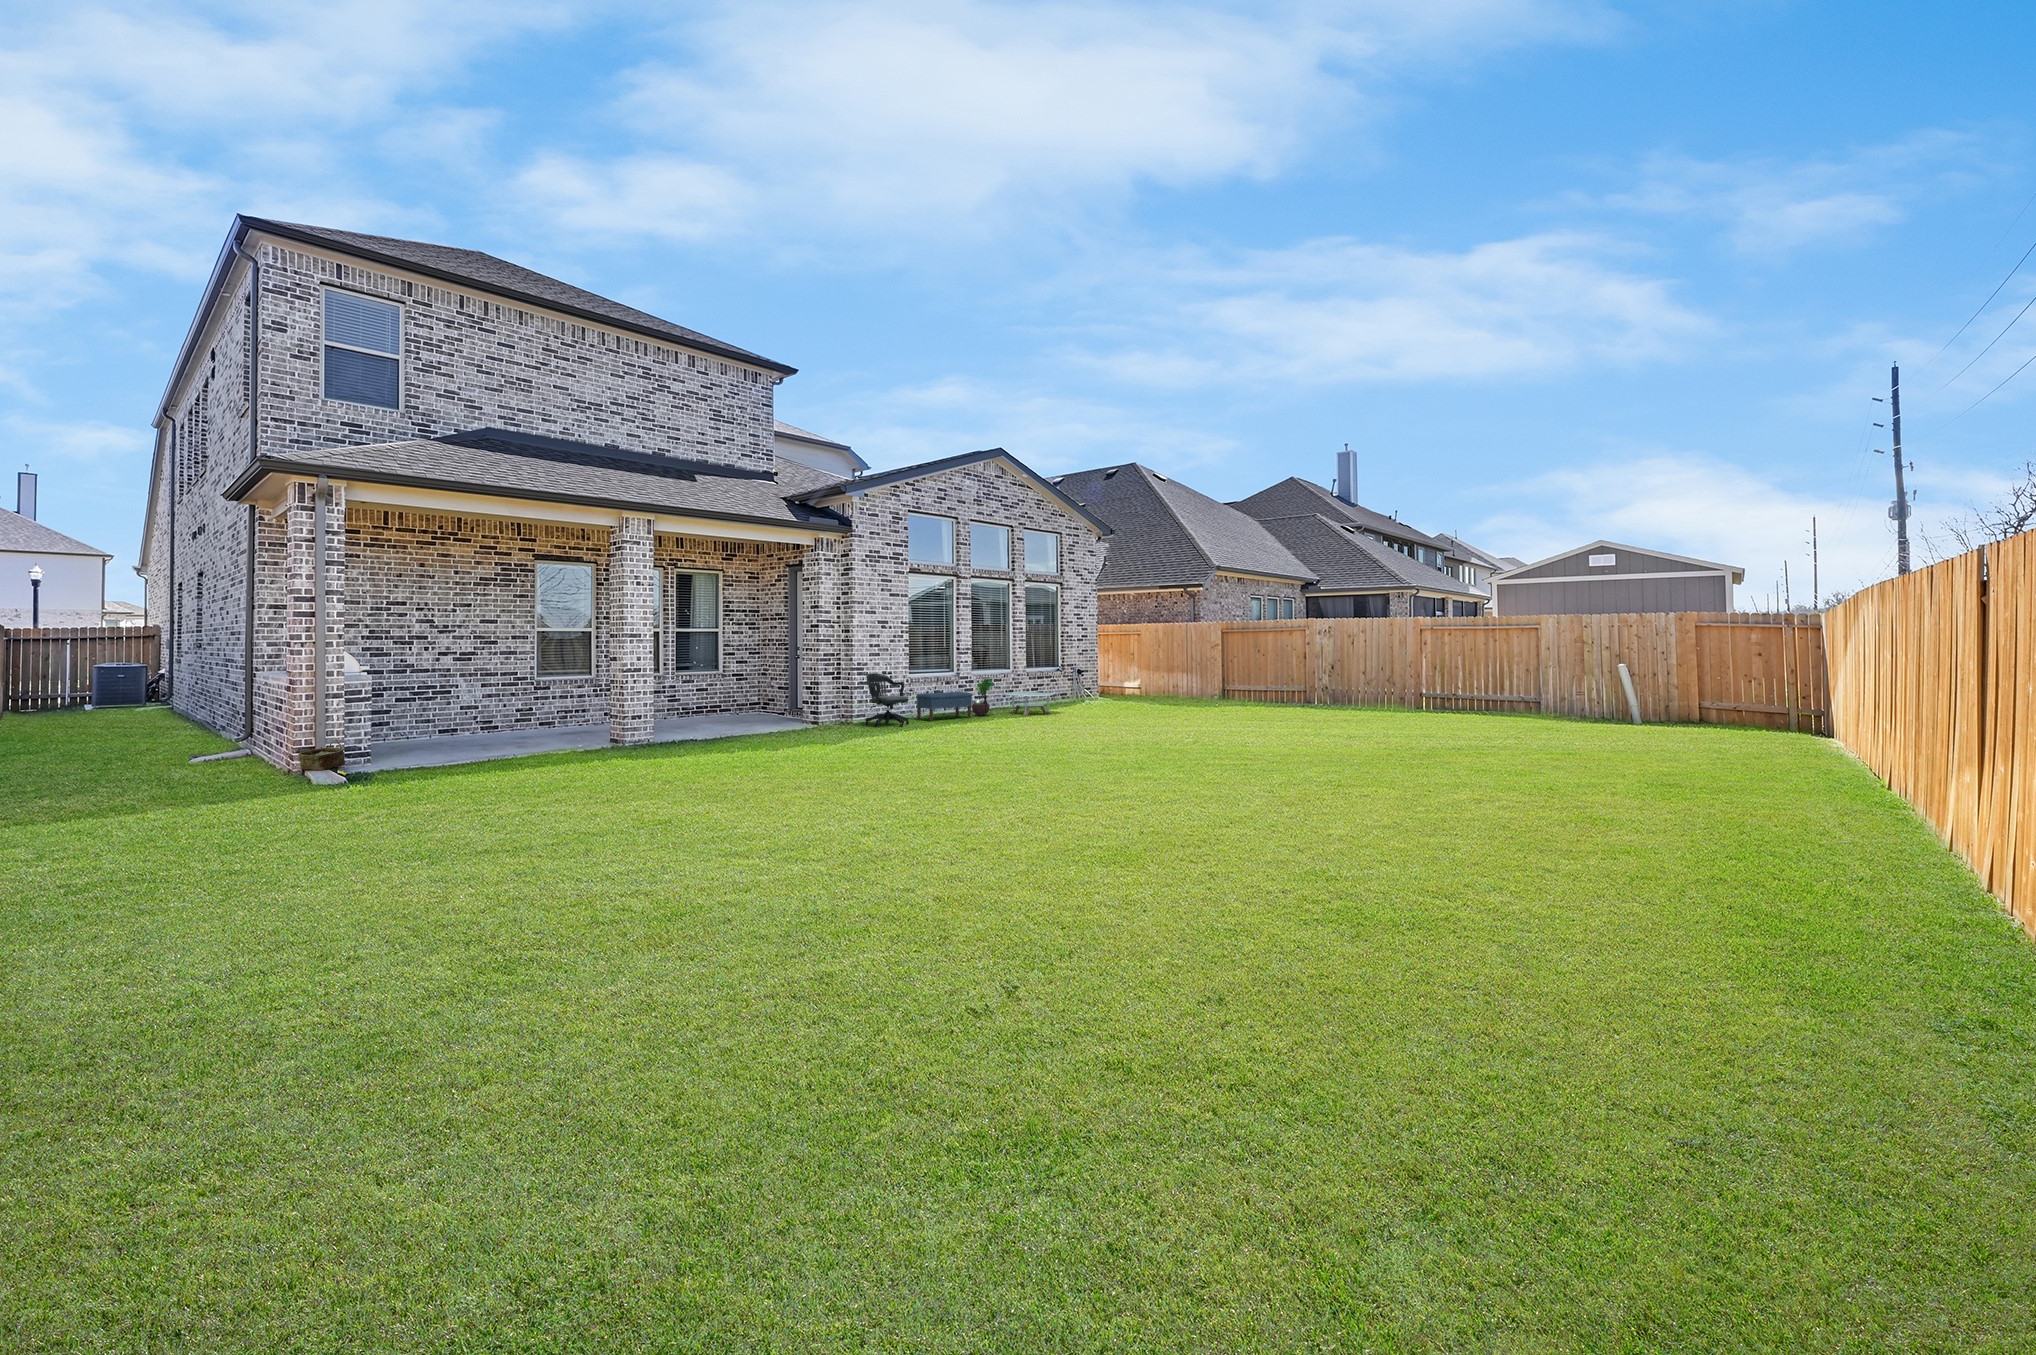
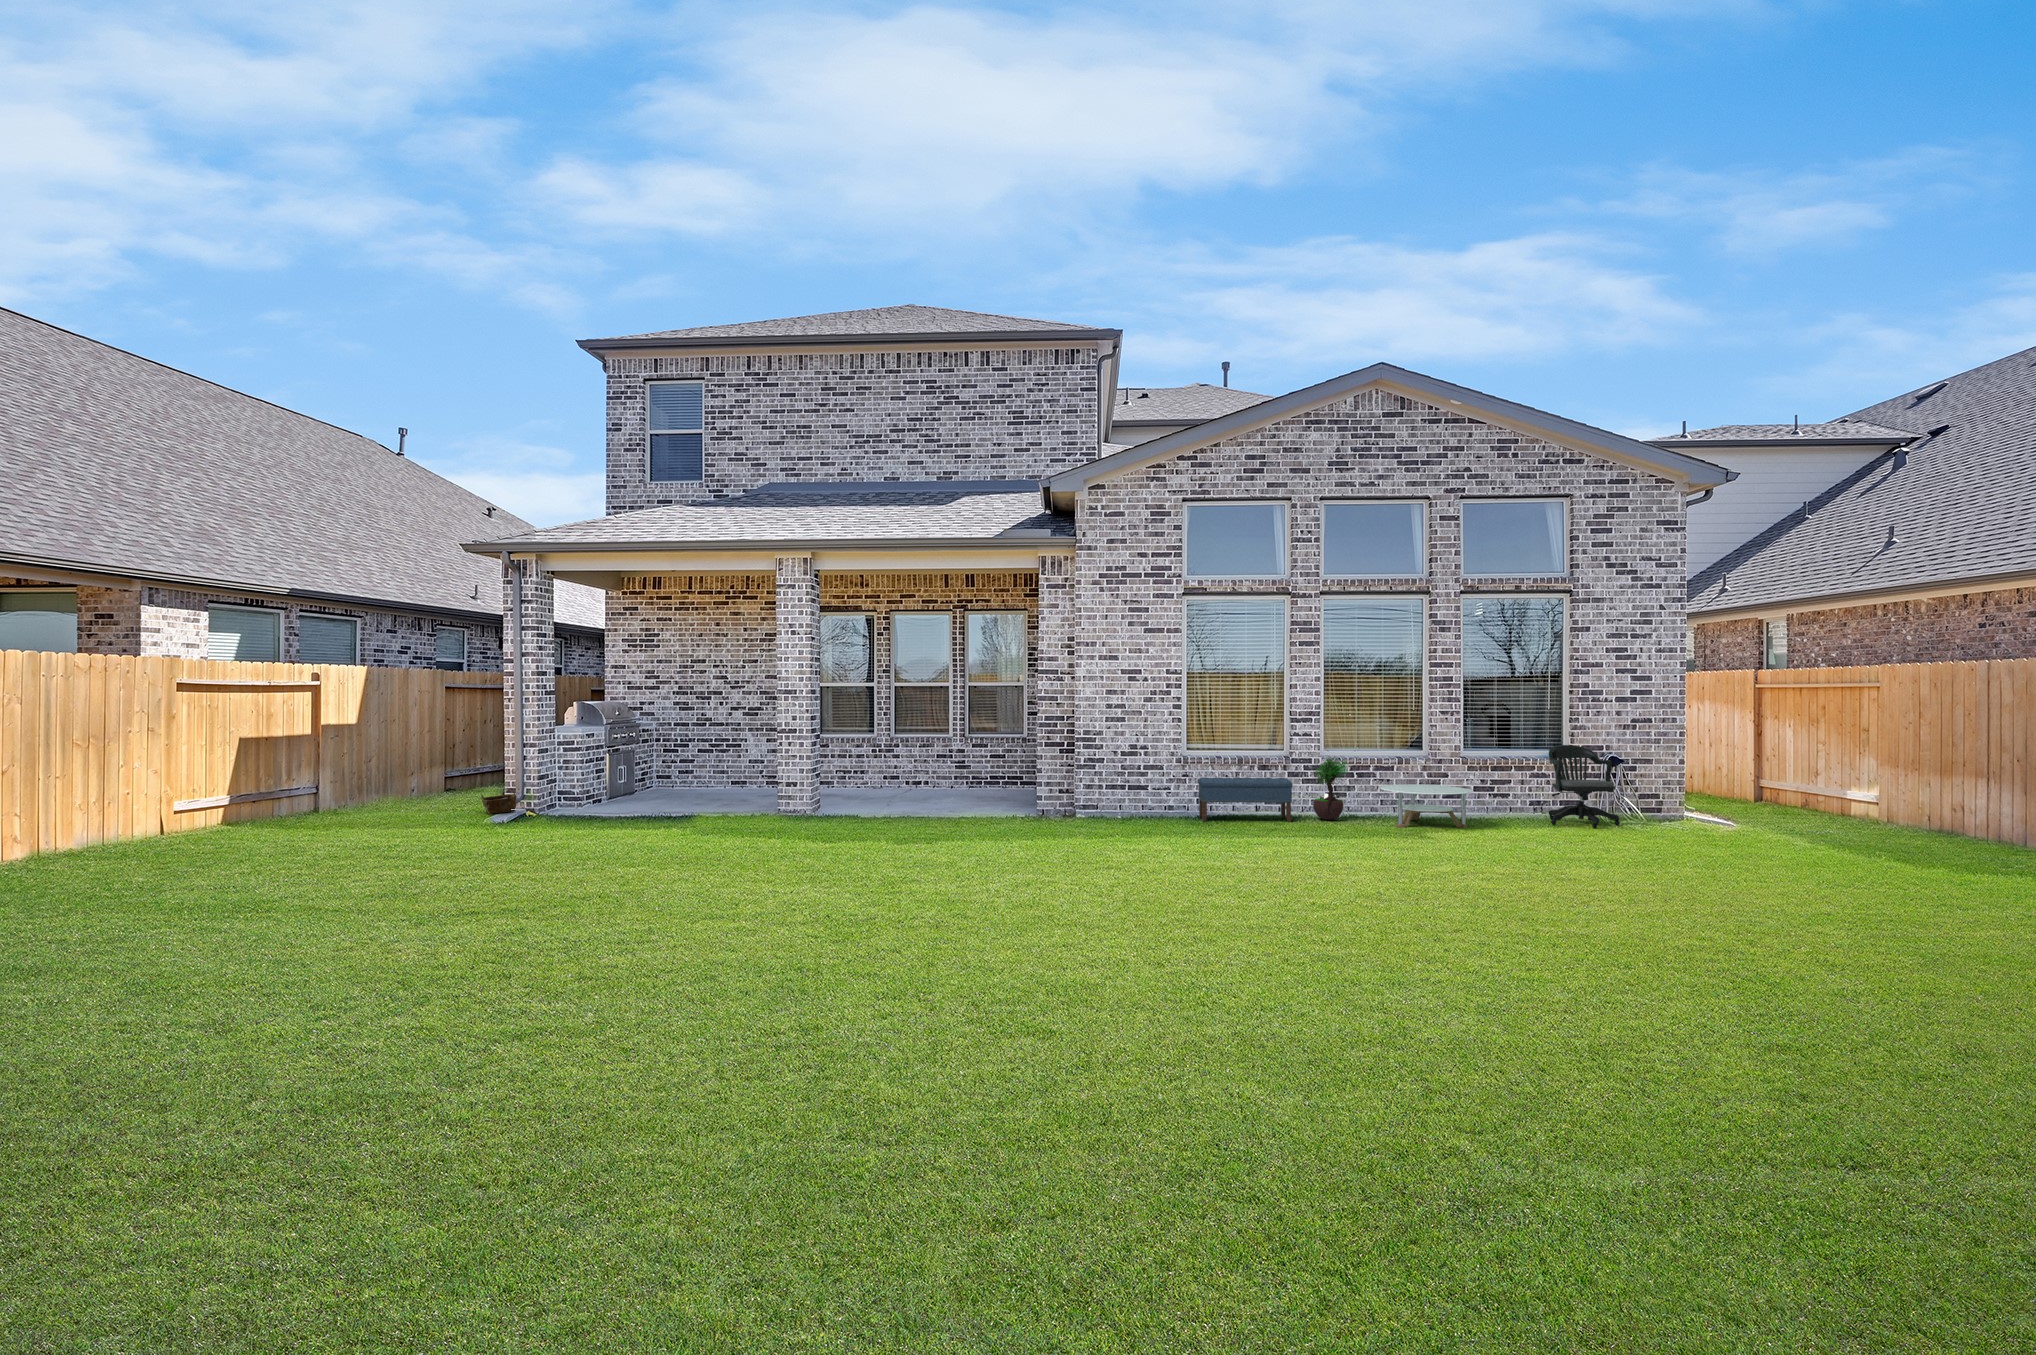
chair: present [865,673,909,727] -> present [1549,745,1620,828]

